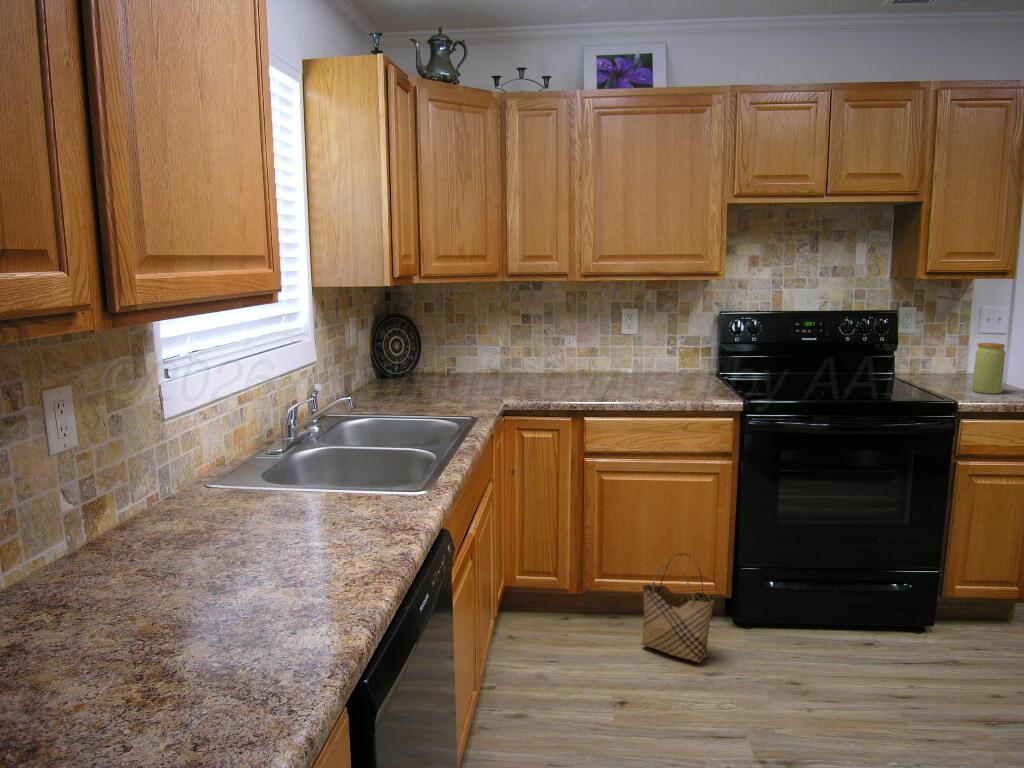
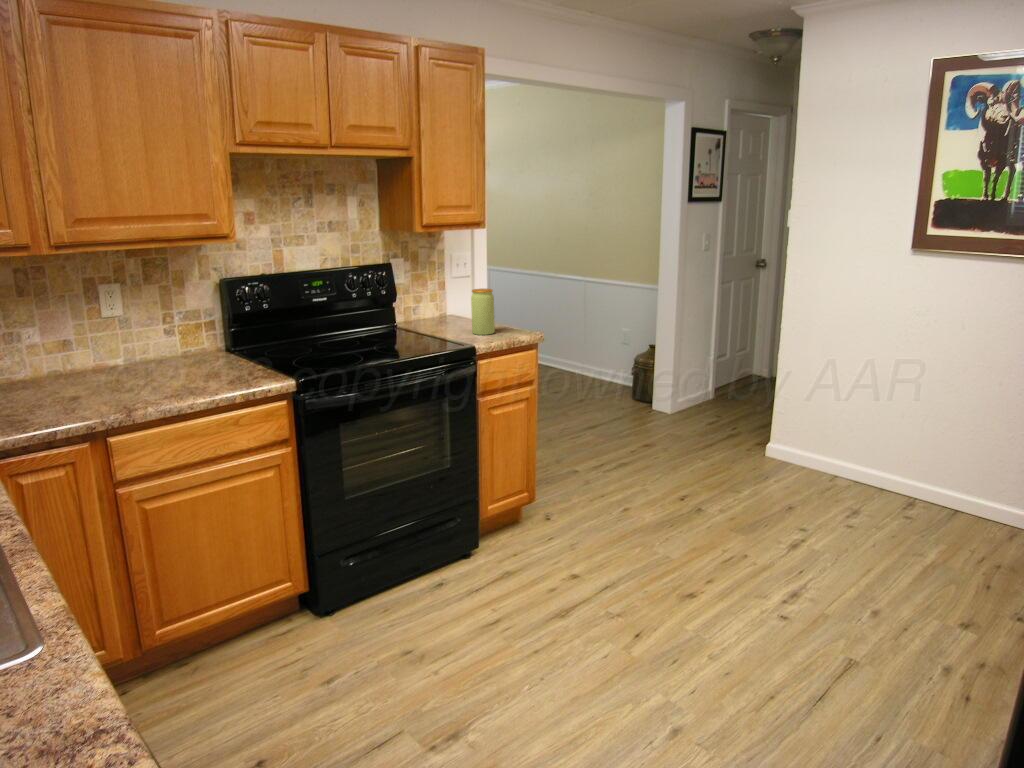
woven basket: present [642,553,714,662] -> none [224,565,312,686]

